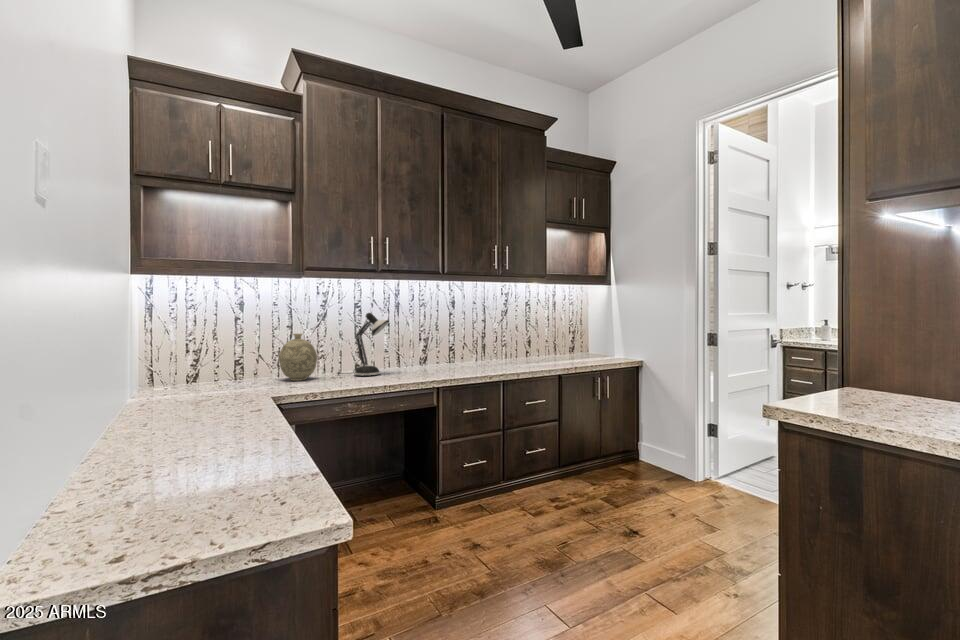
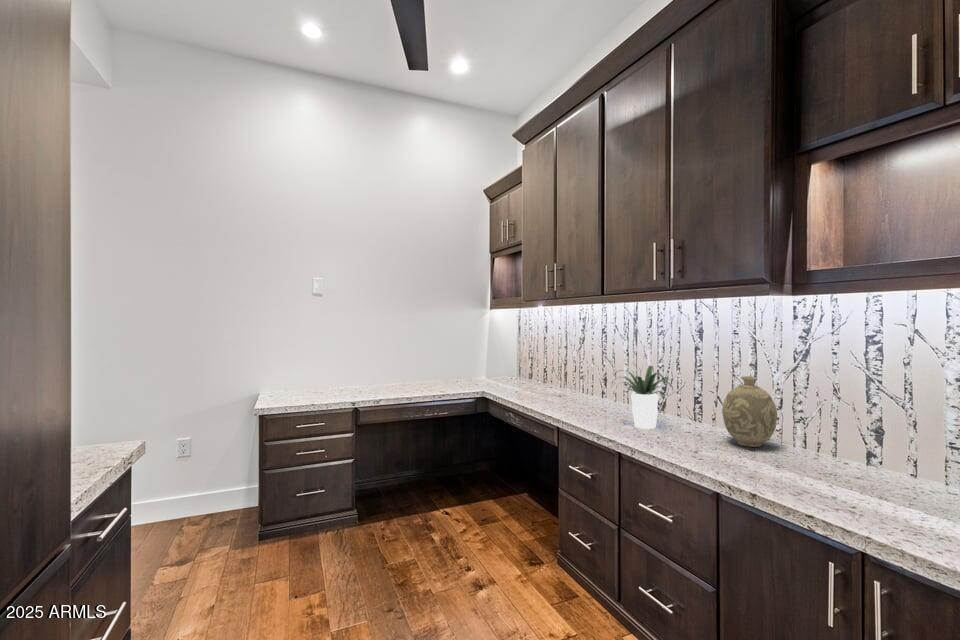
desk lamp: present [336,313,389,375] -> none [817,358,901,484]
potted plant: none [178,337,253,392] -> present [612,366,673,429]

